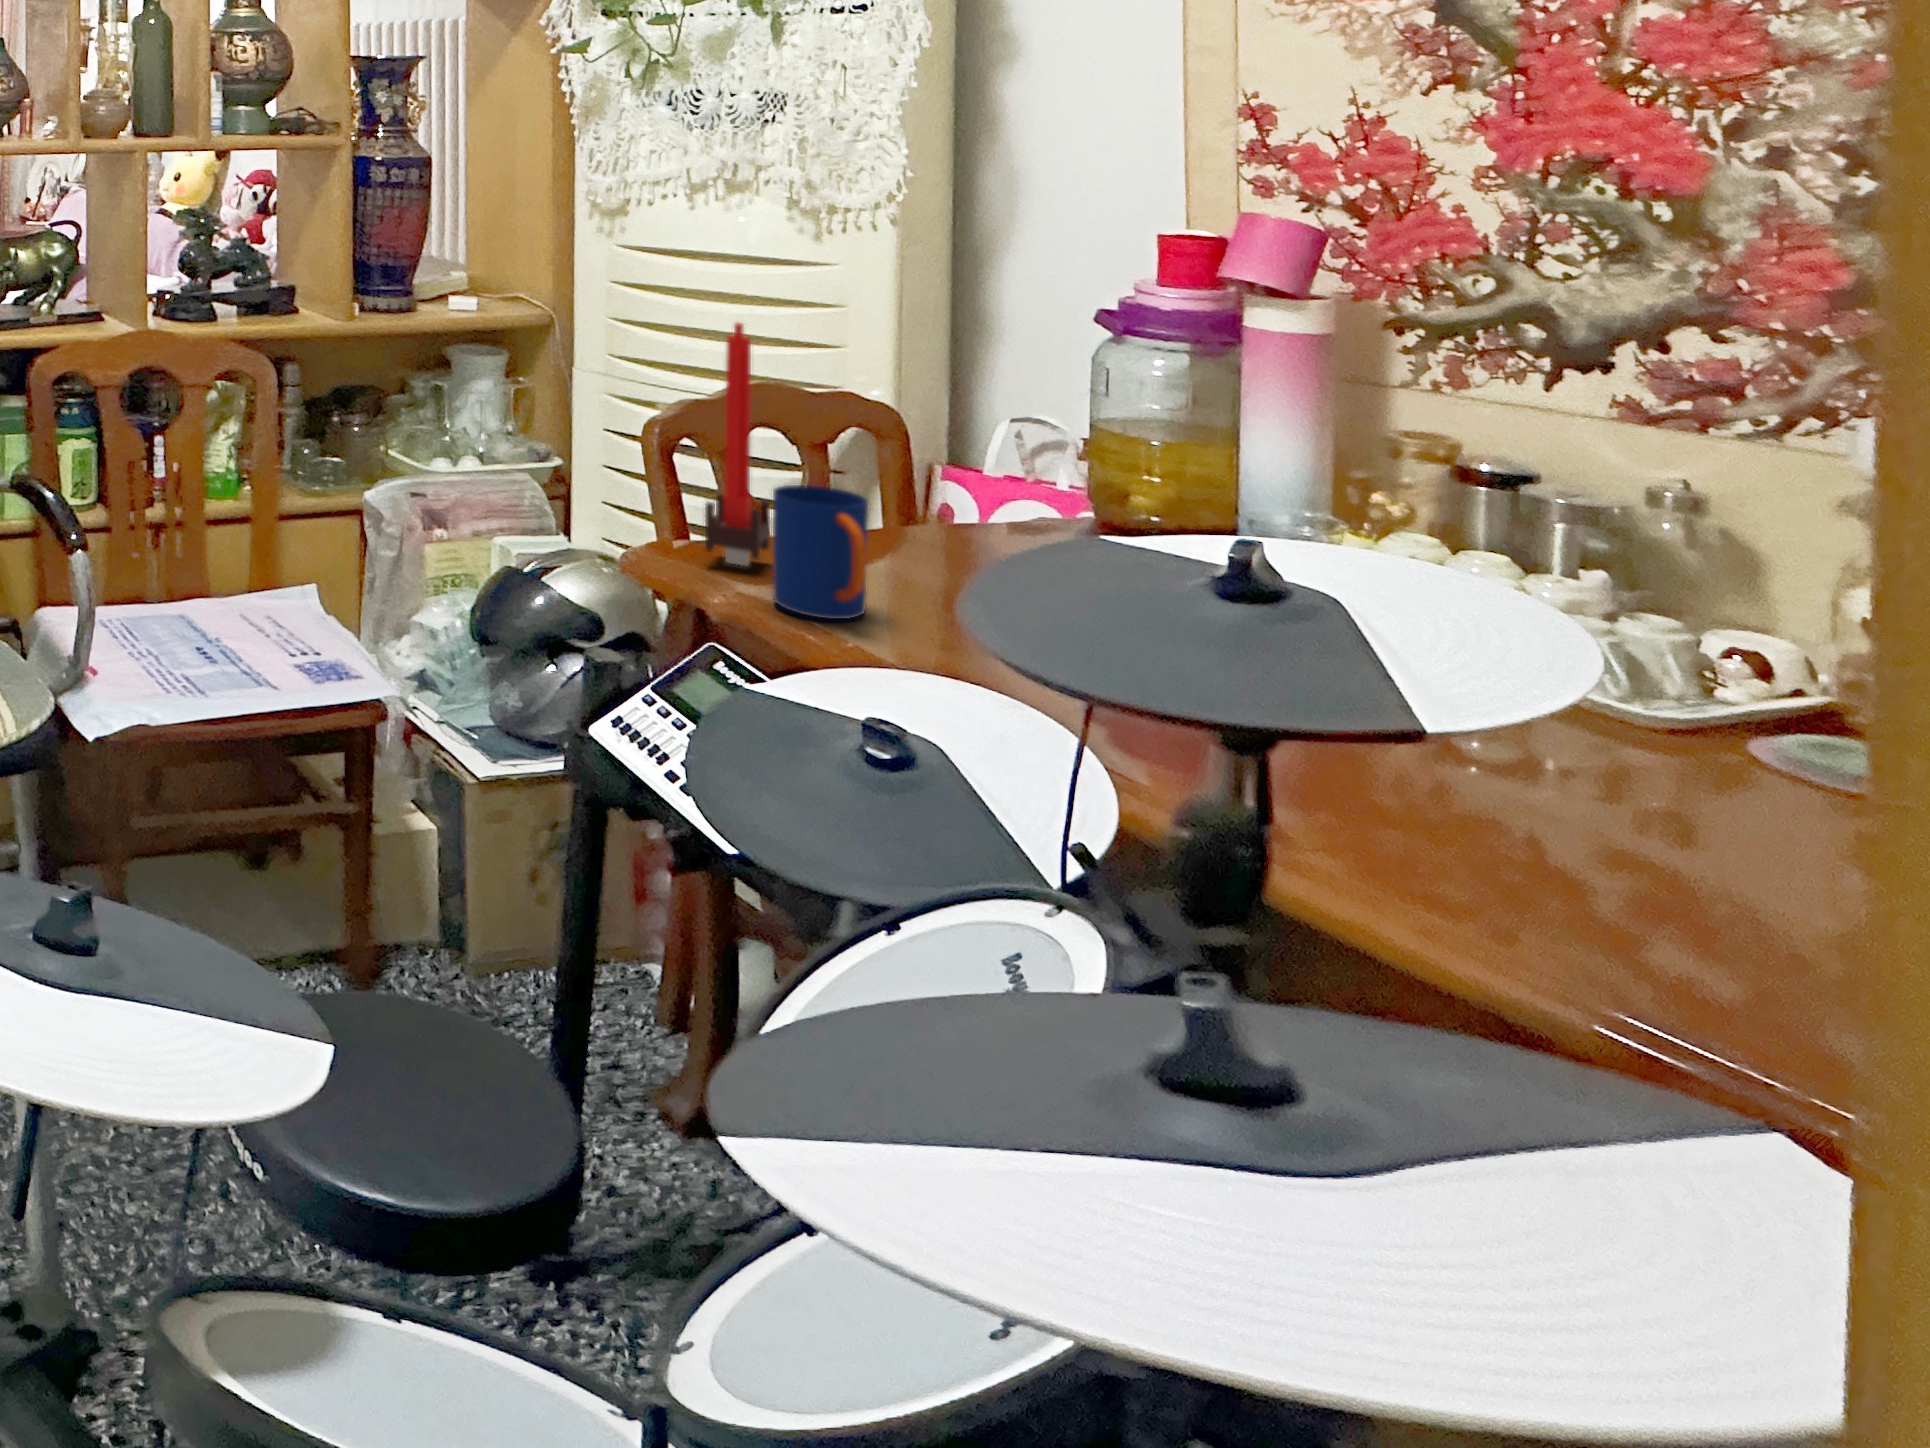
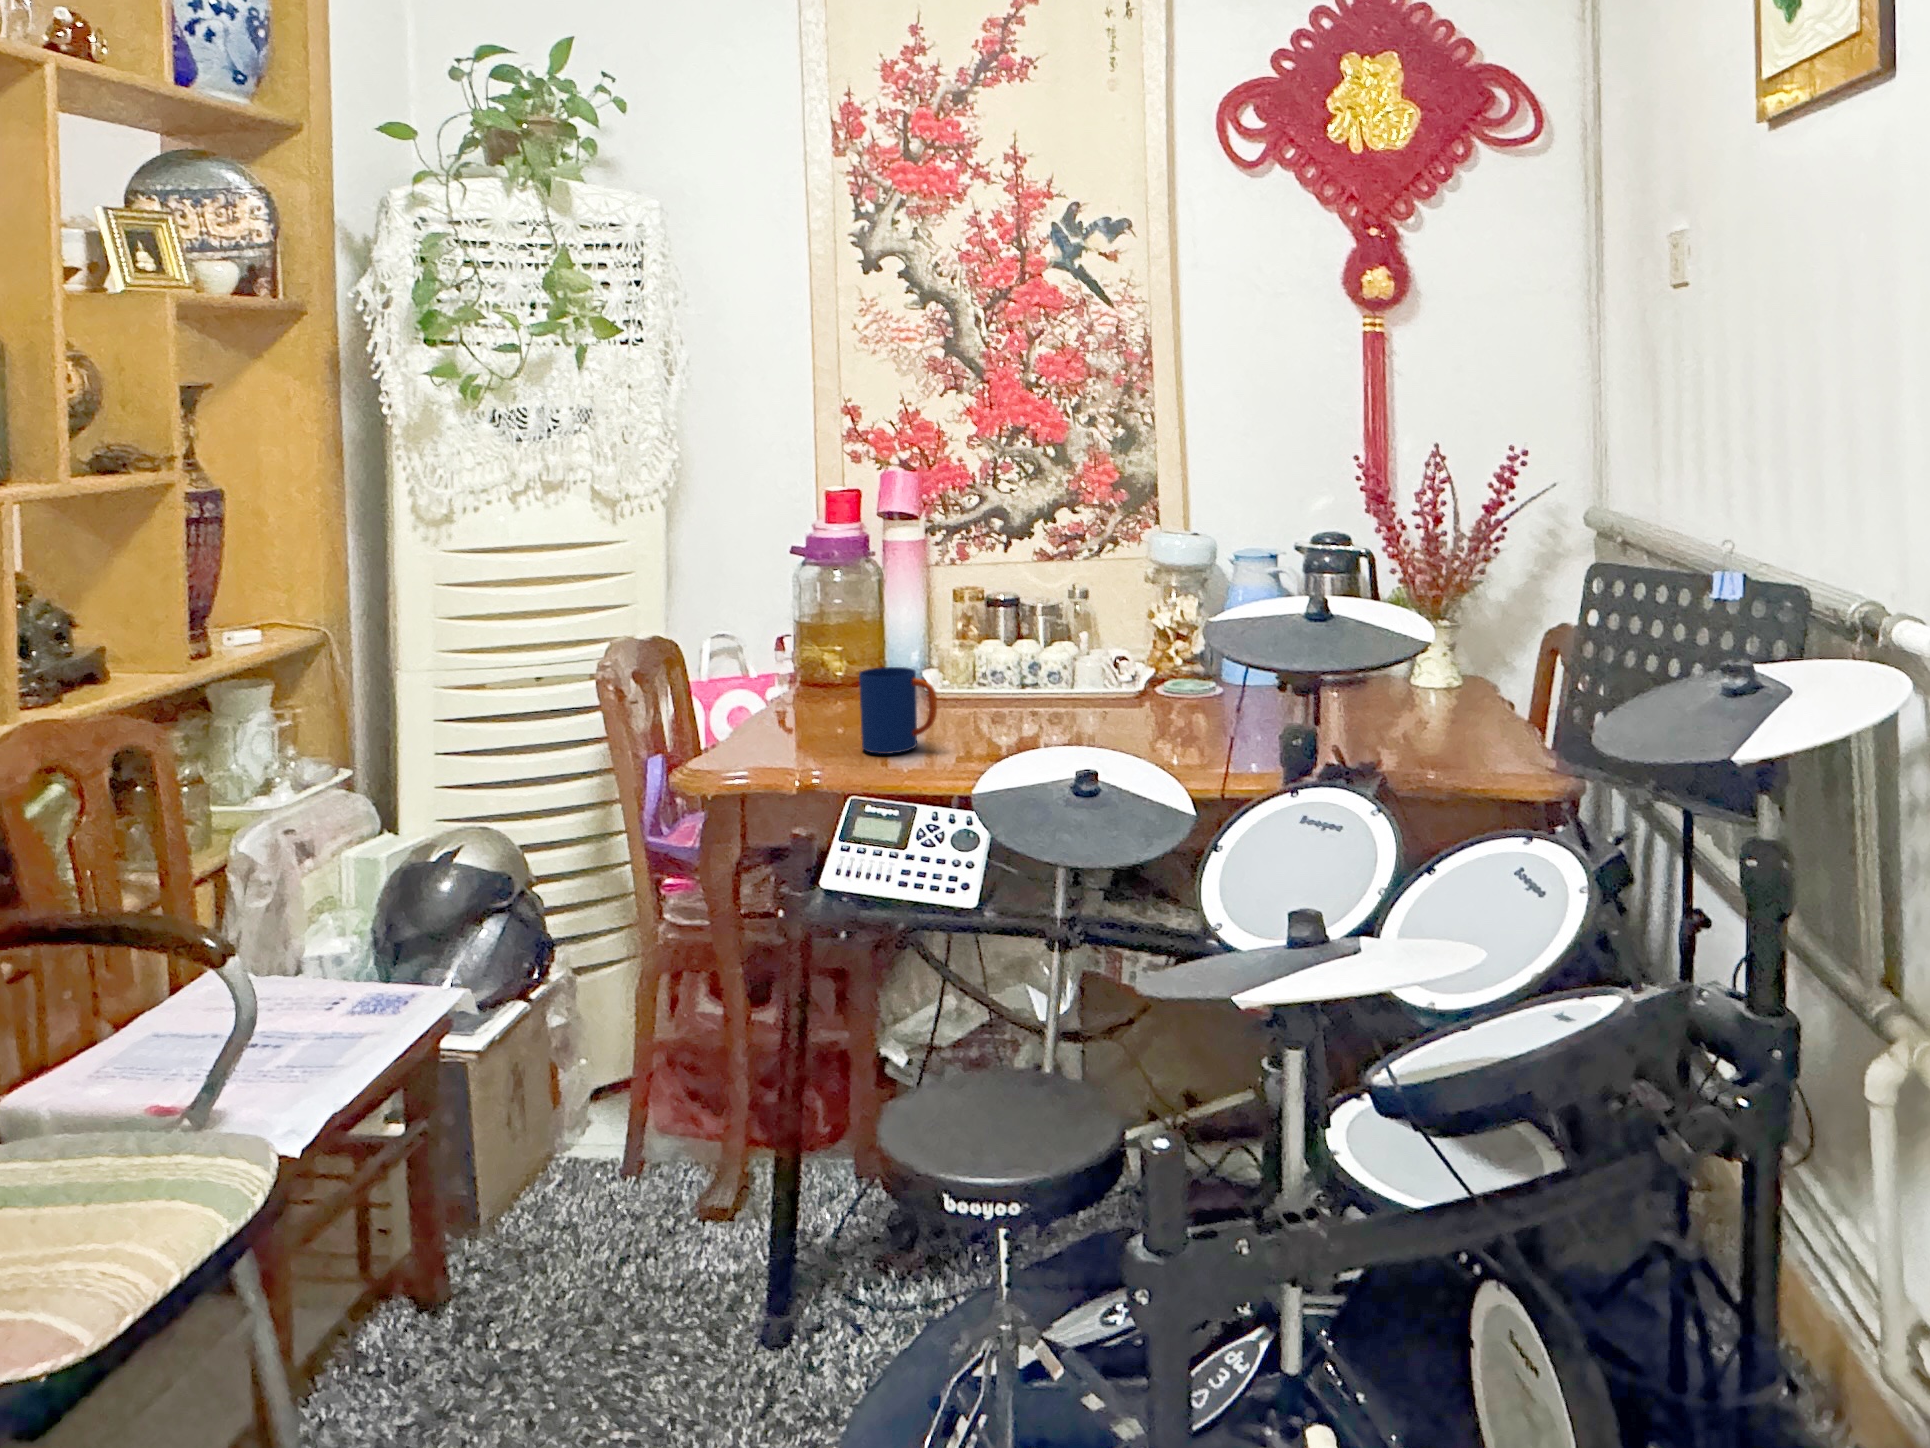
candle: present [705,323,770,566] -> none [774,569,822,746]

